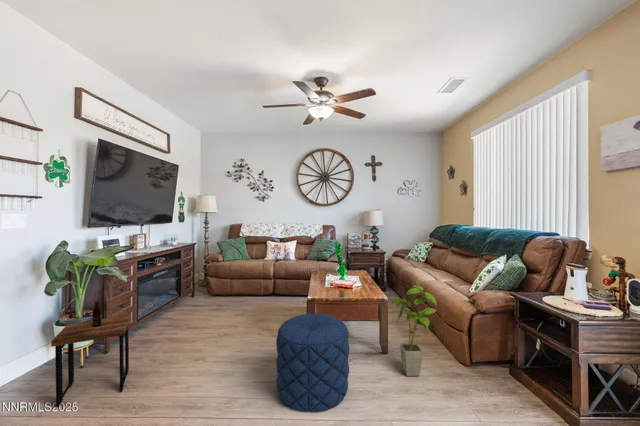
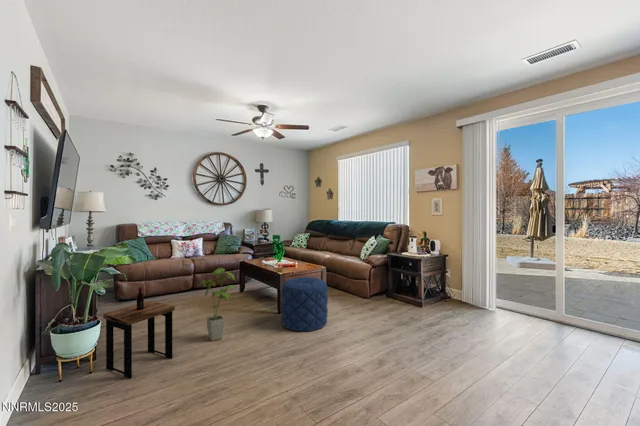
house plant: present [392,285,437,376] -> present [200,268,234,341]

